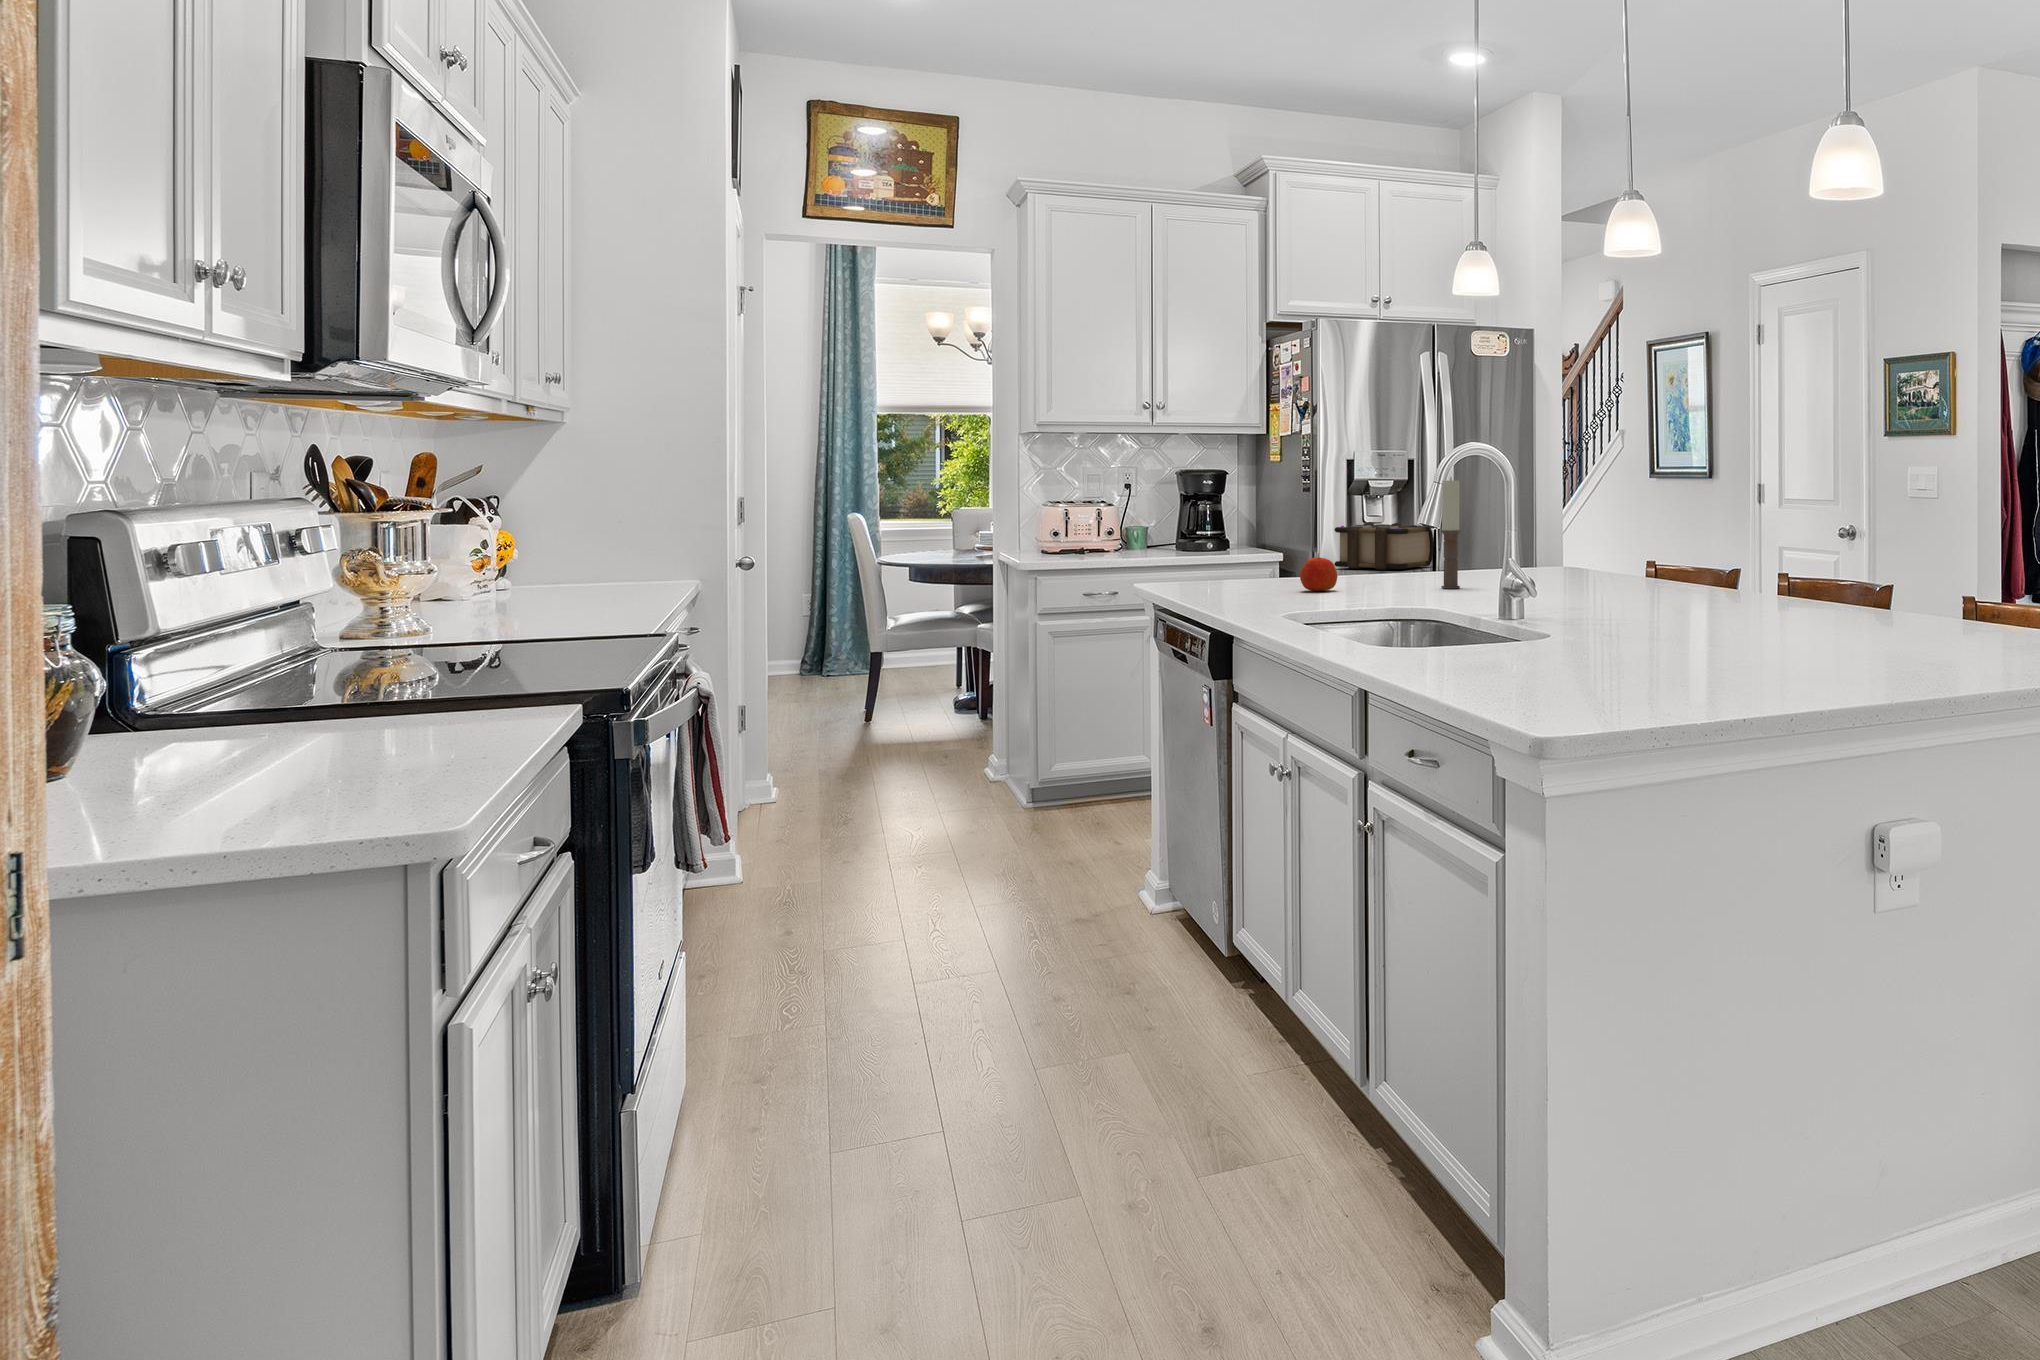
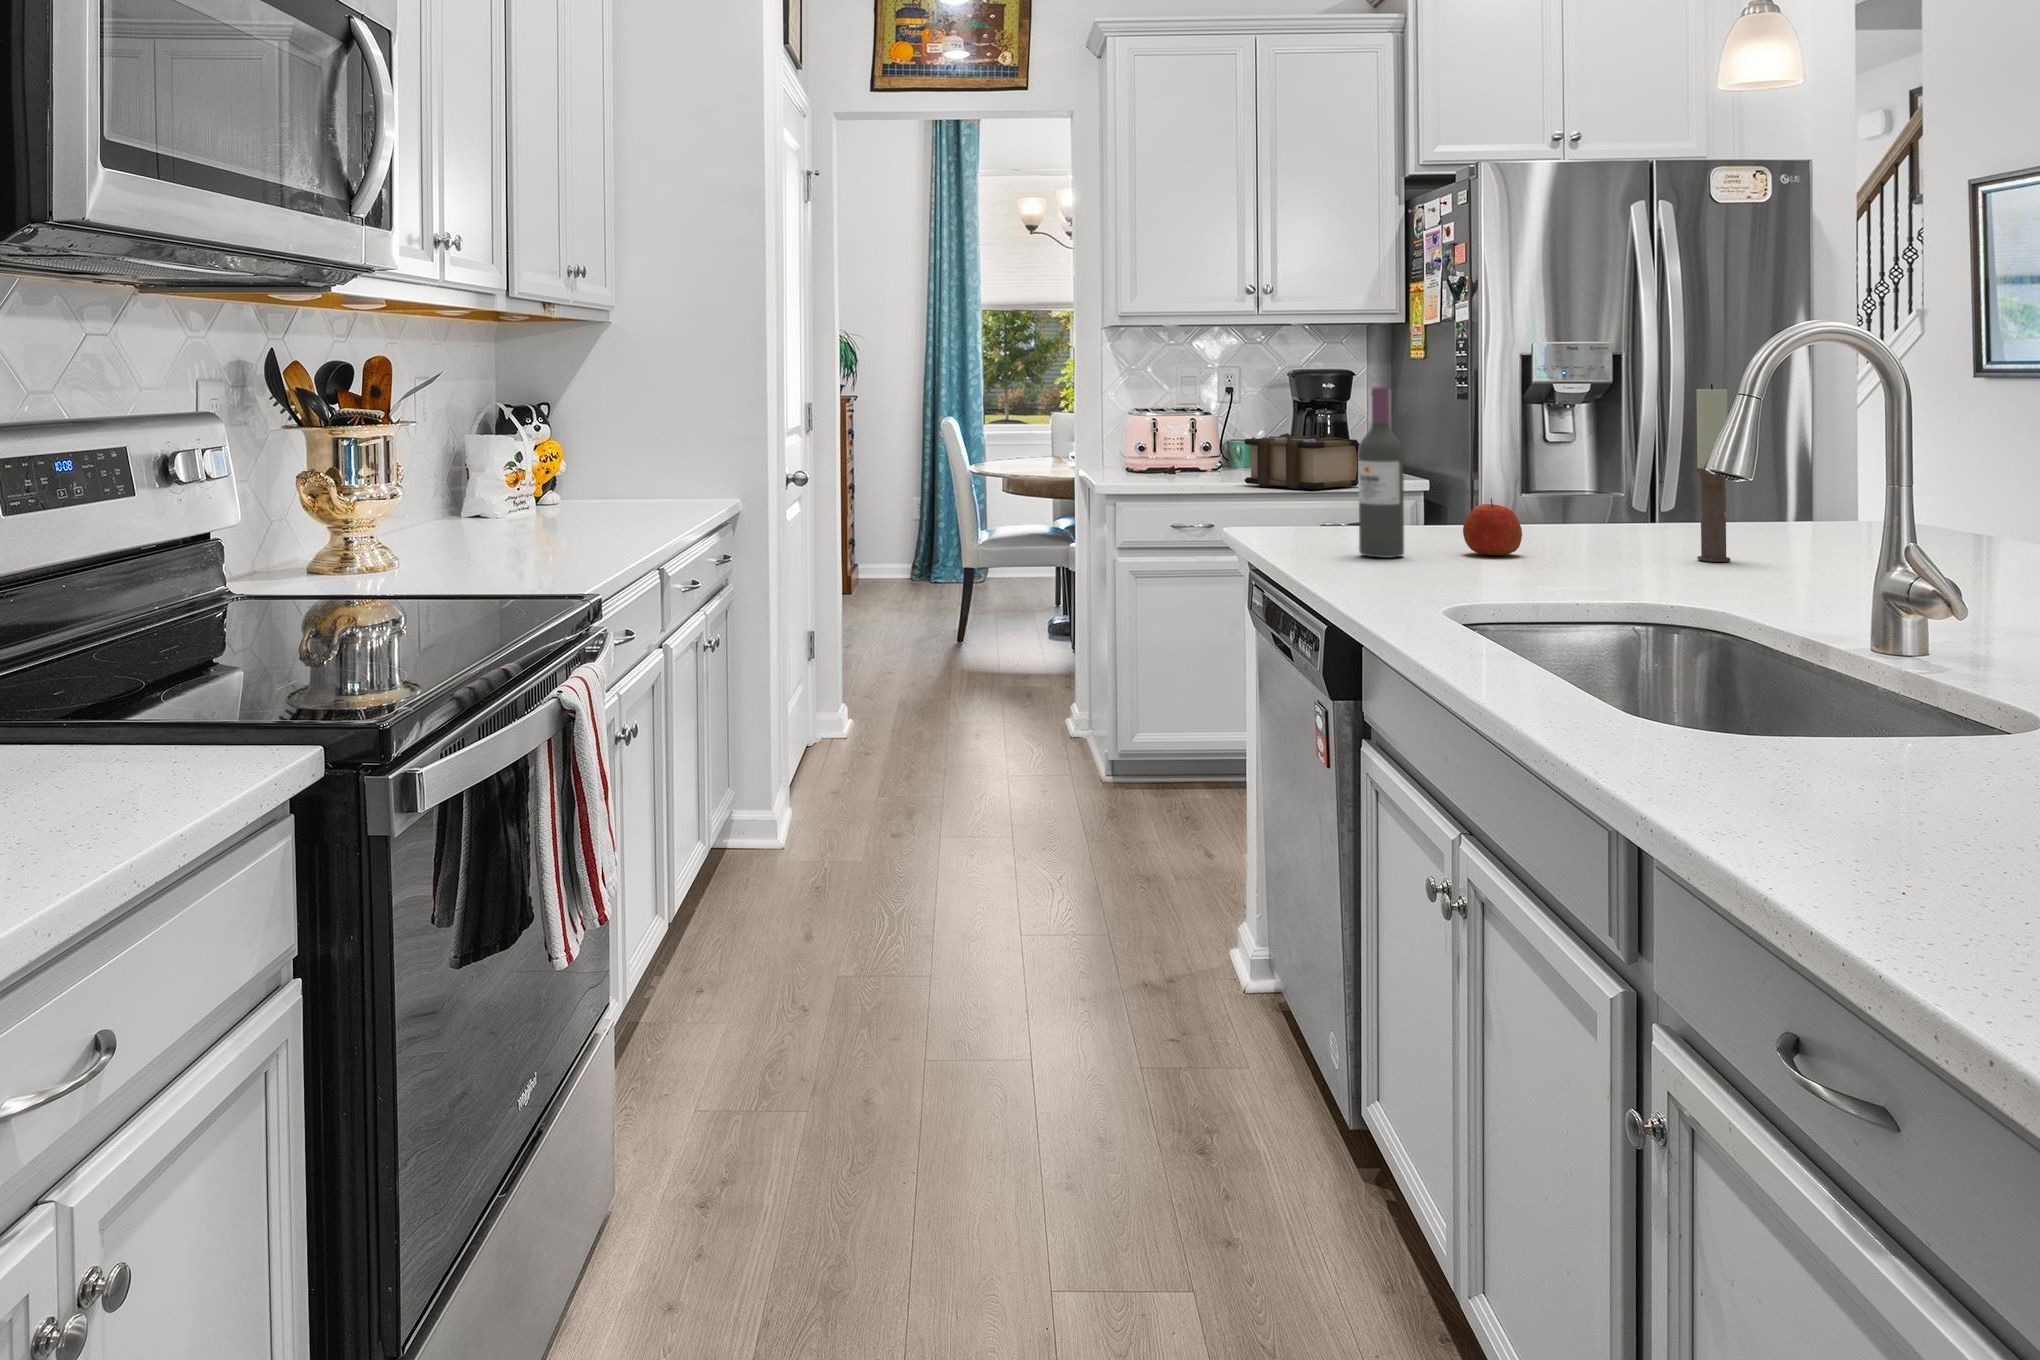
wine bottle: none [1232,480,1262,595] -> present [1358,387,1404,558]
book: present [1334,522,1434,570] -> present [1244,433,1360,489]

